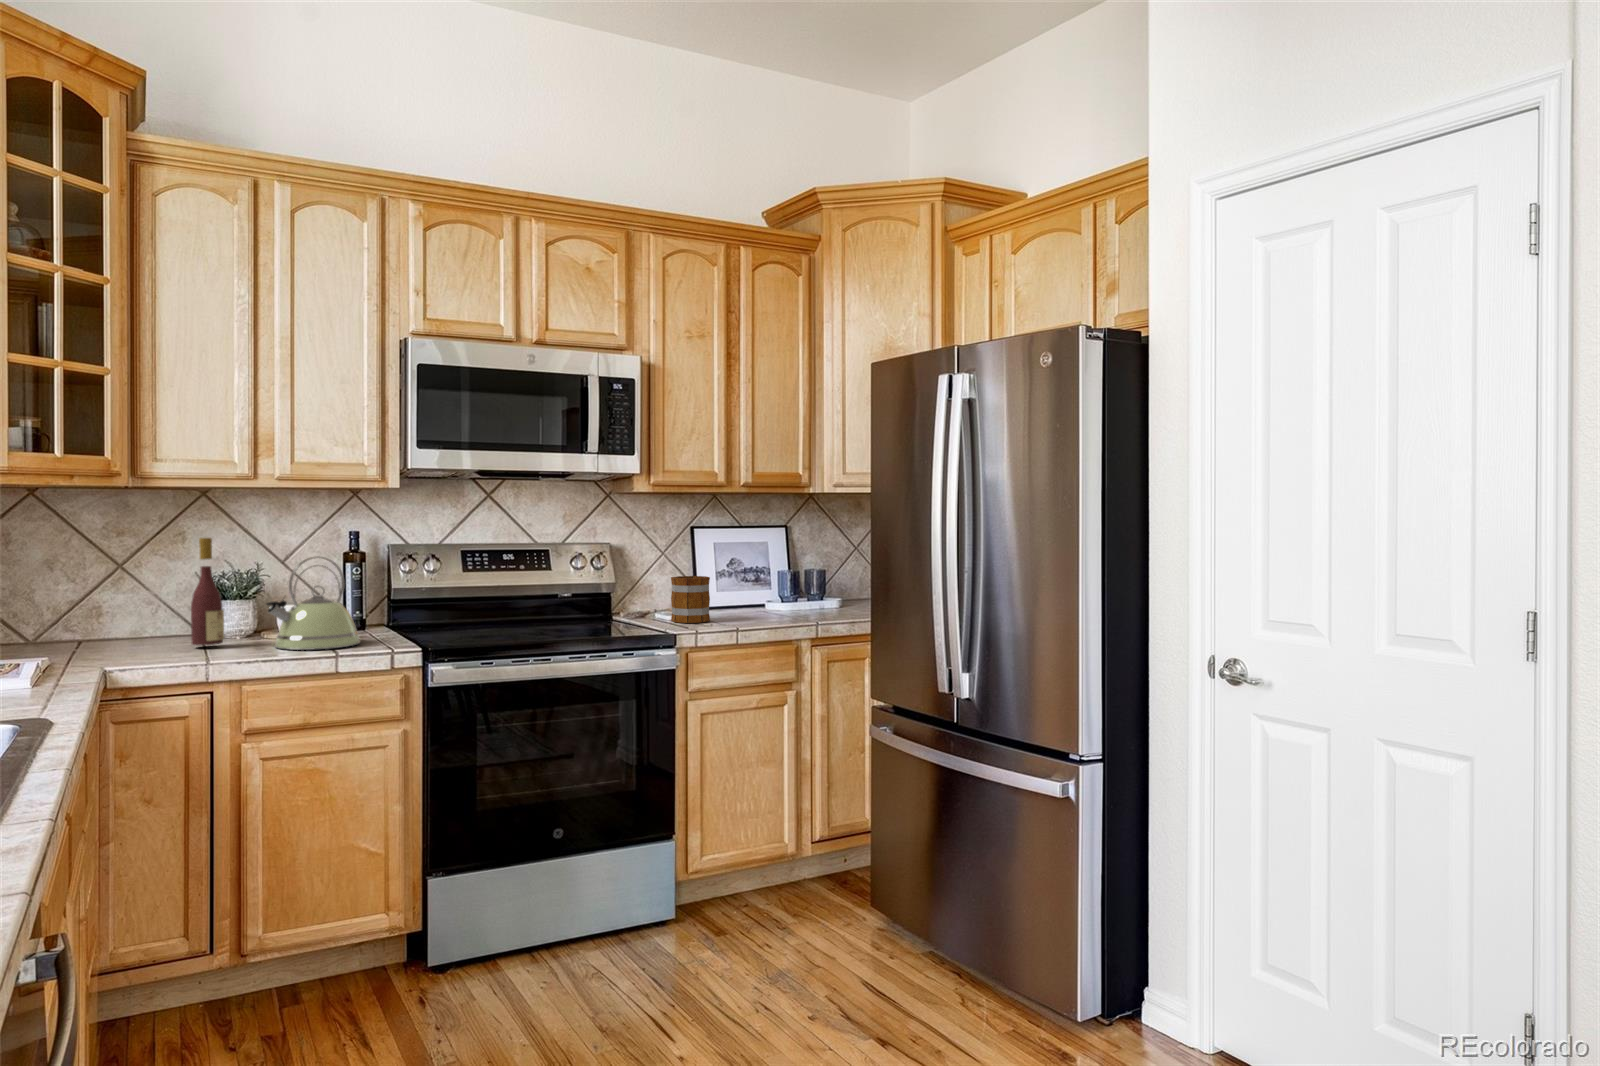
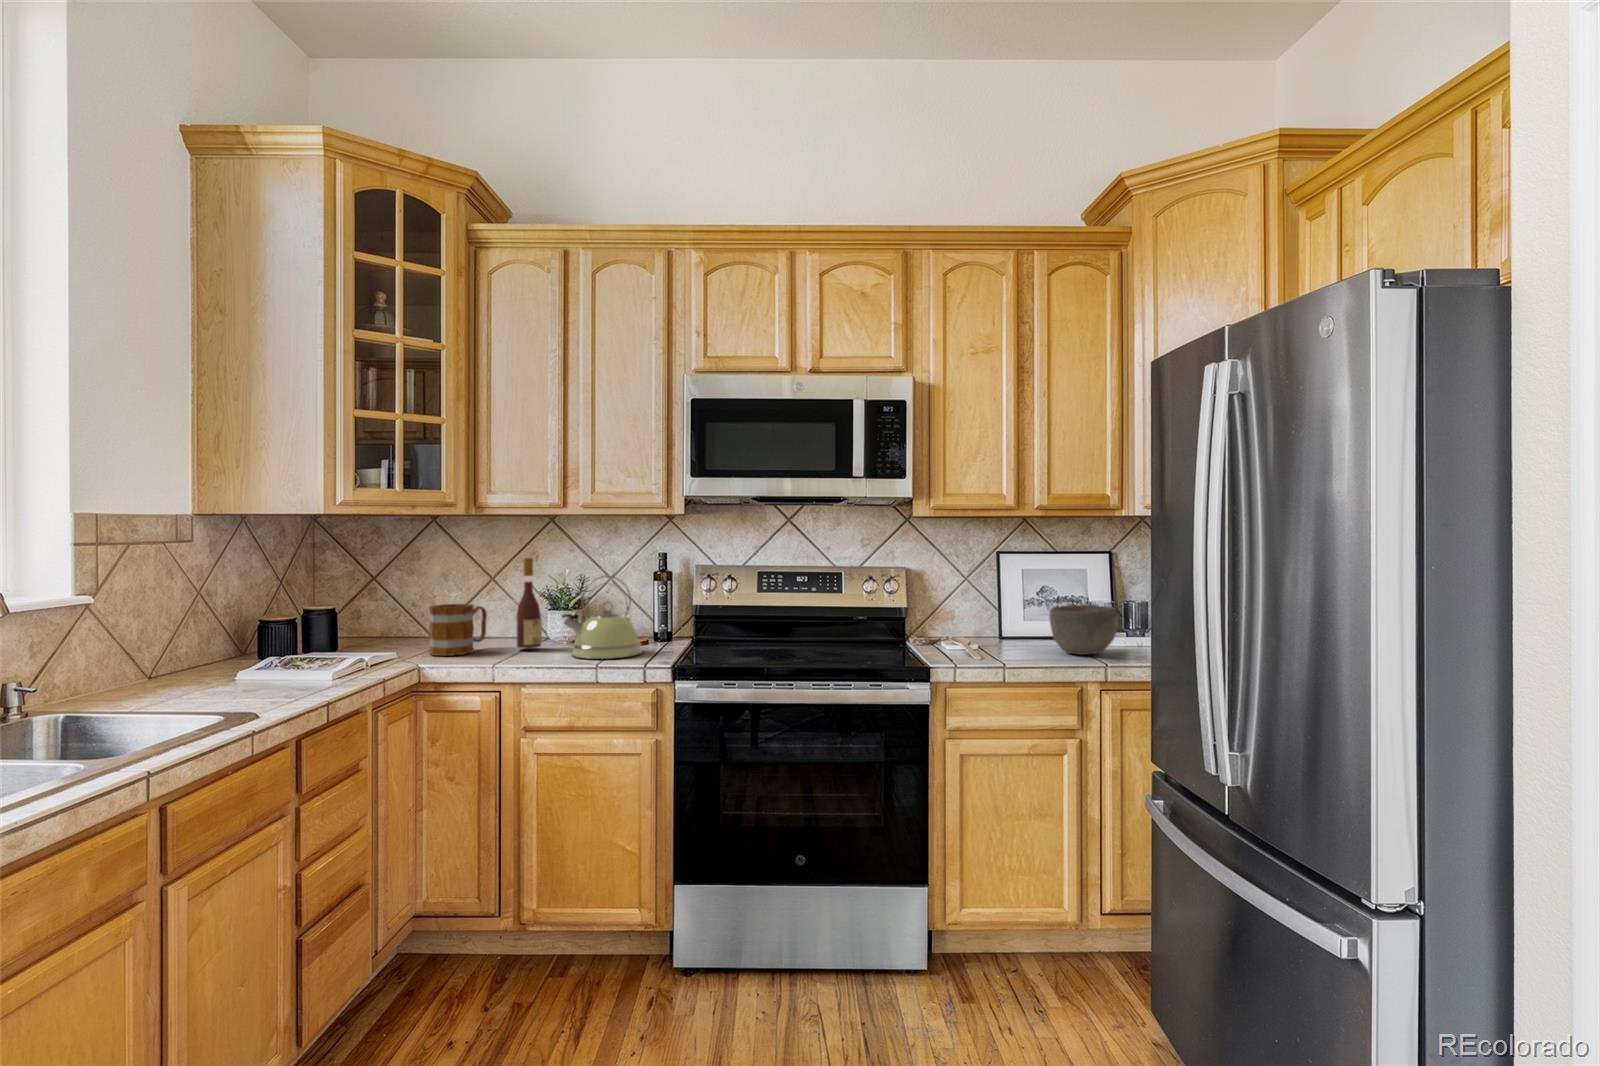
bowl: none [755,574,814,619] -> present [1049,604,1118,655]
mug: present [671,576,710,623] -> present [429,604,487,656]

